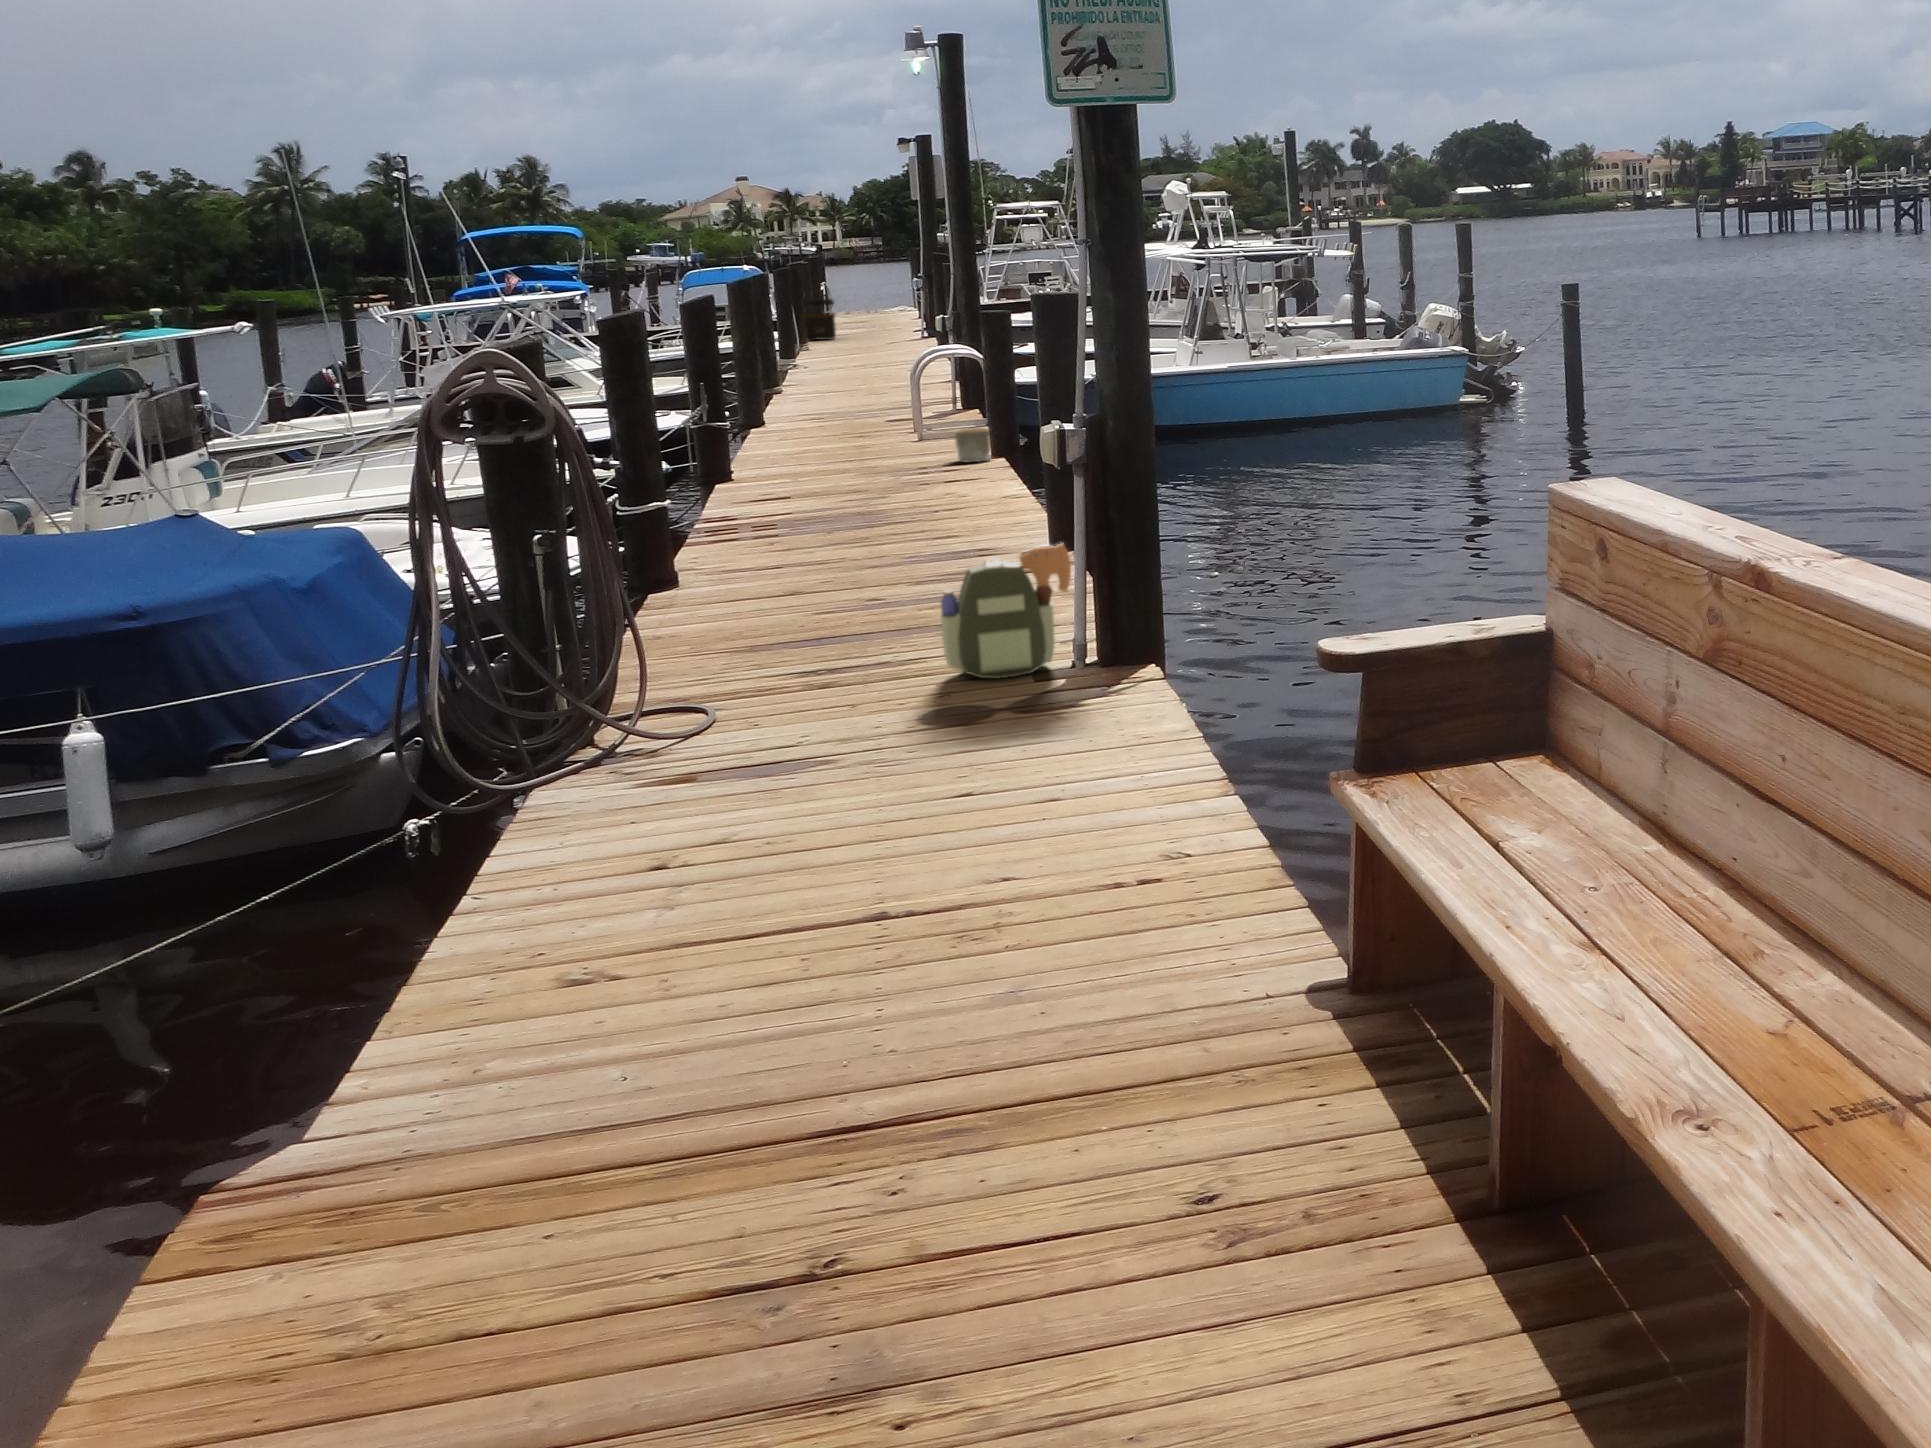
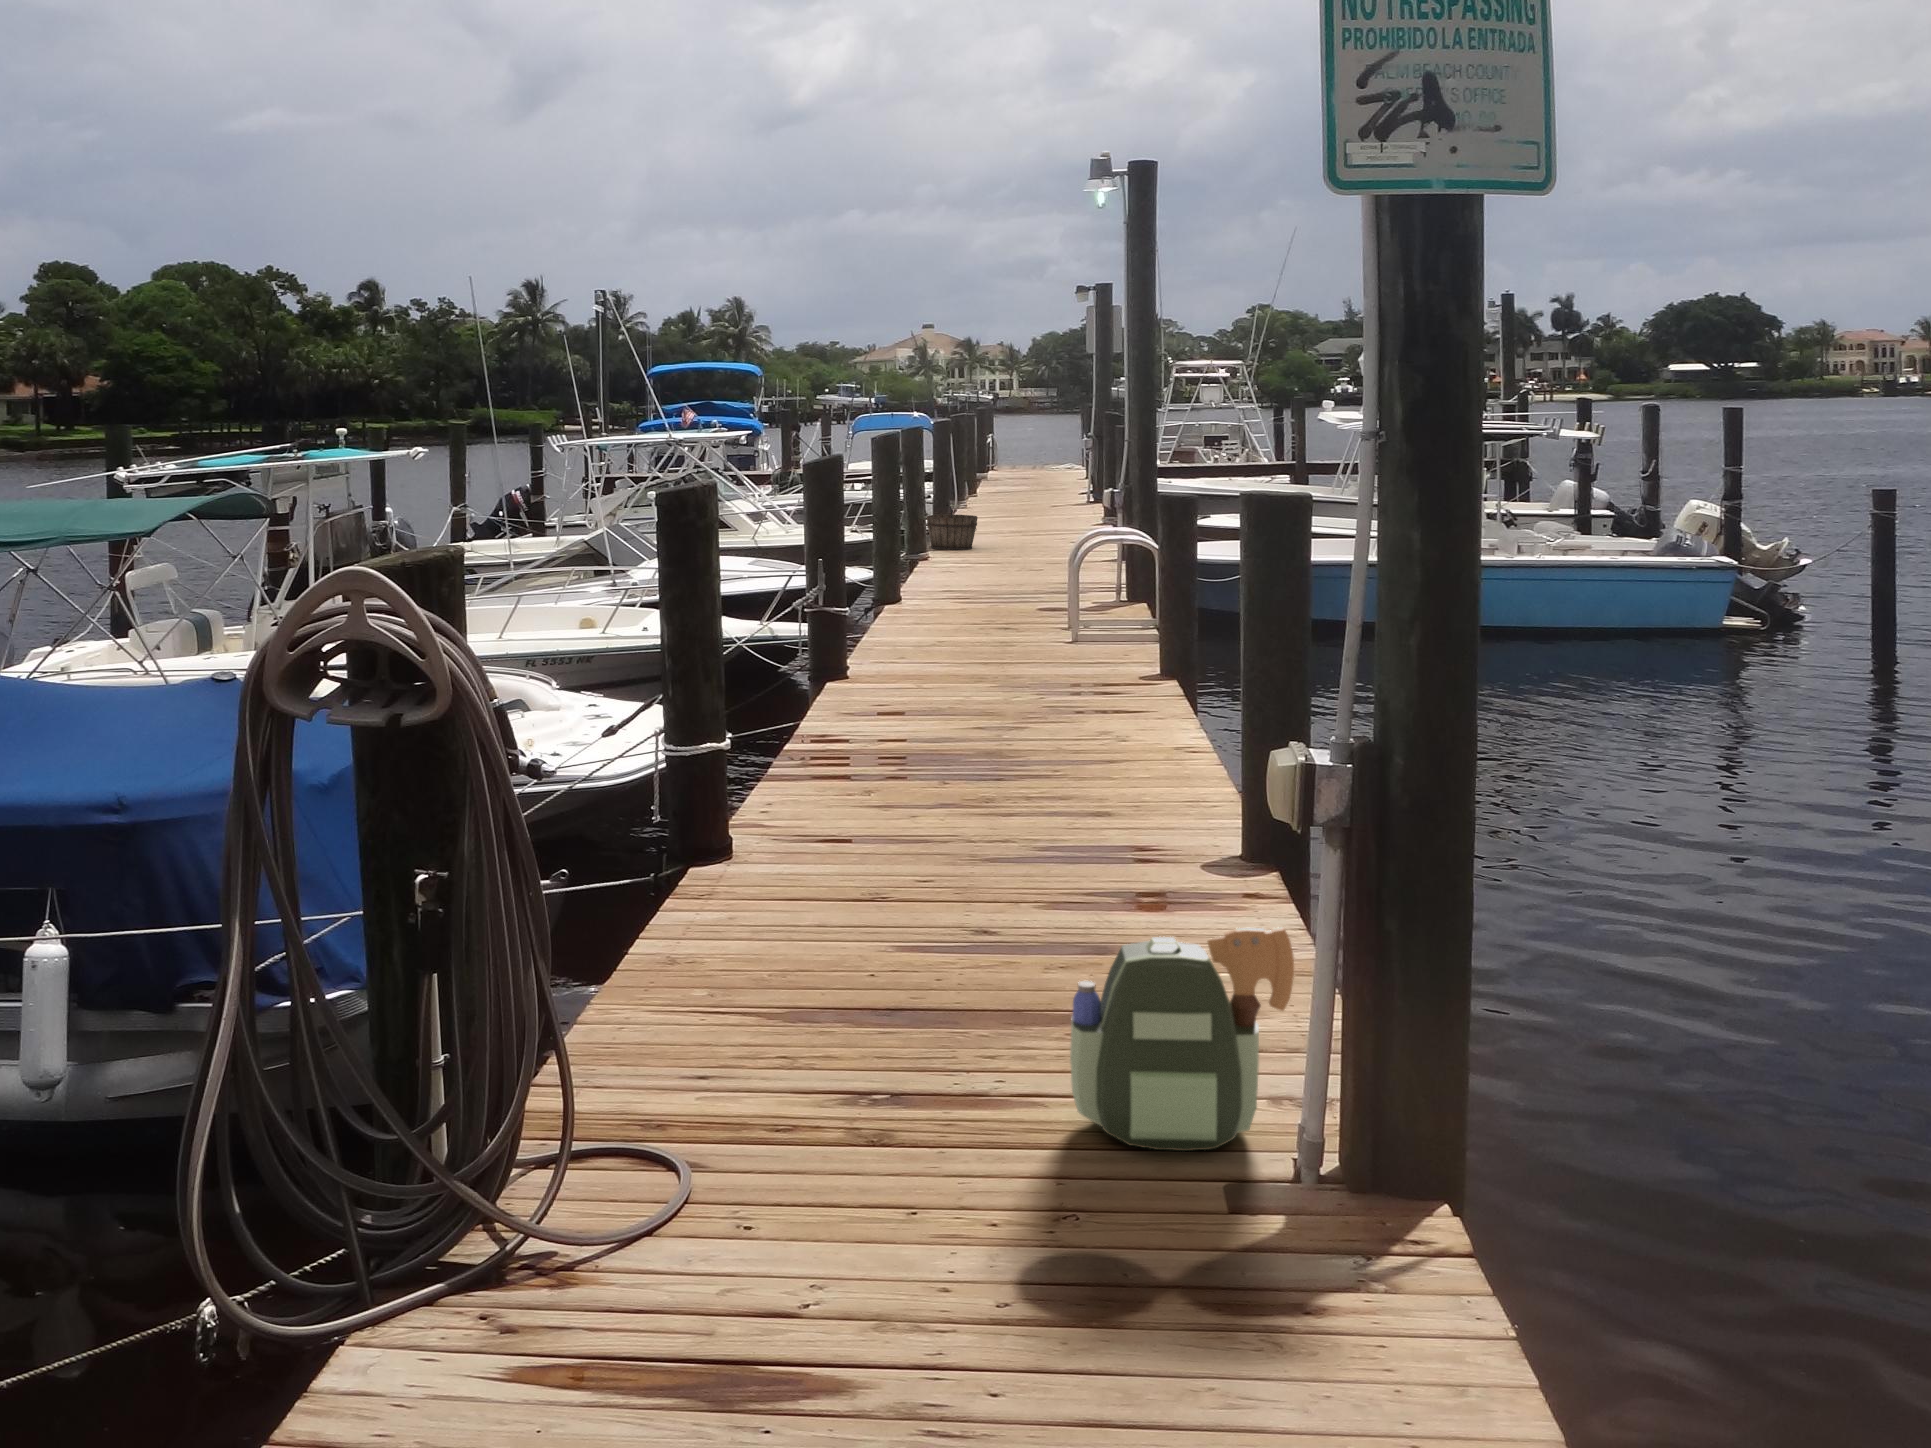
toolbox: present [802,298,836,341] -> none [969,453,1001,496]
wooden bucket: none [772,345,821,387] -> present [926,505,978,550]
planter: present [955,428,990,462] -> none [1115,633,1158,676]

